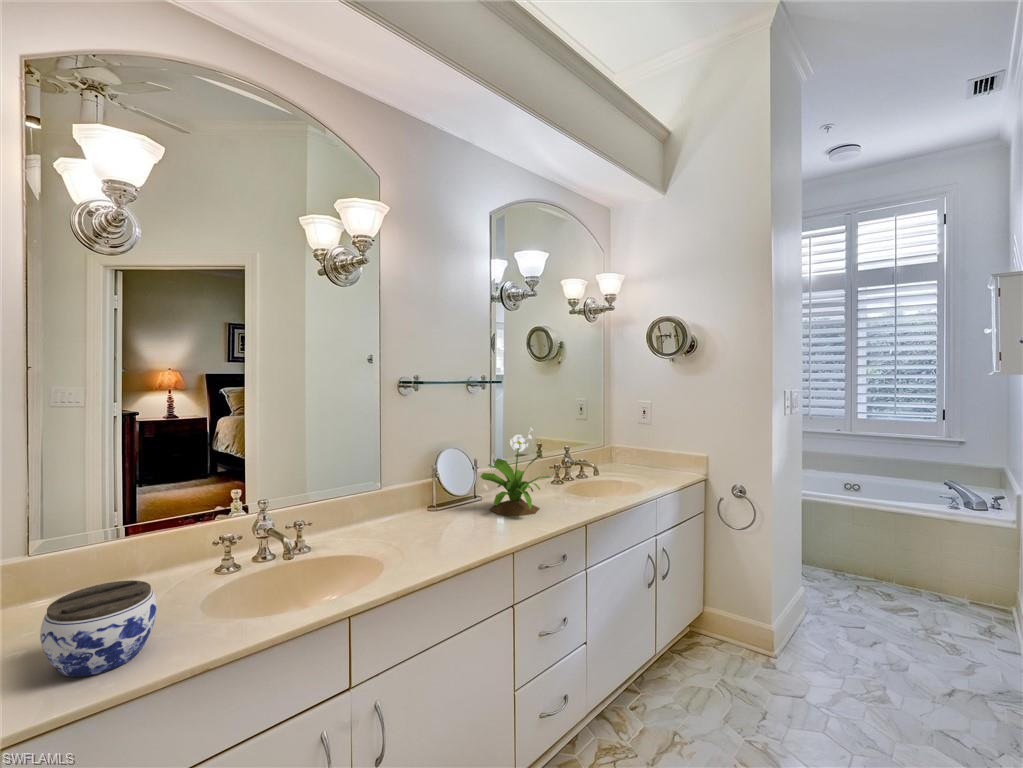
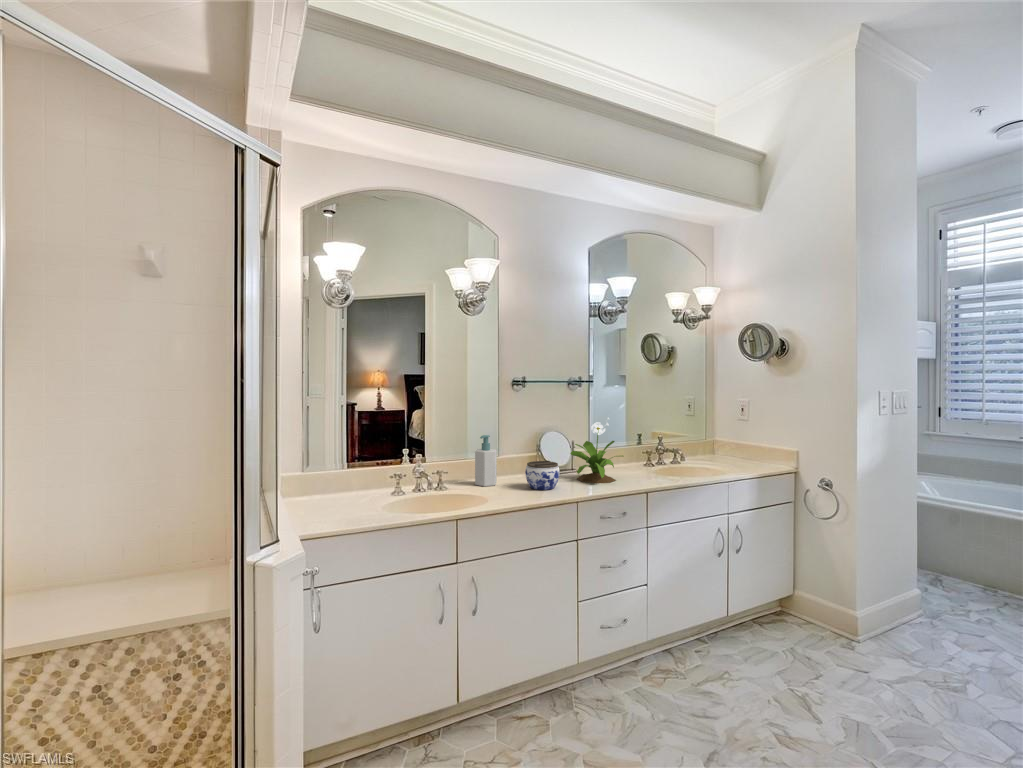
soap bottle: none [353,461,385,538] -> present [475,435,497,486]
jar: present [40,580,157,677] -> present [525,461,560,490]

